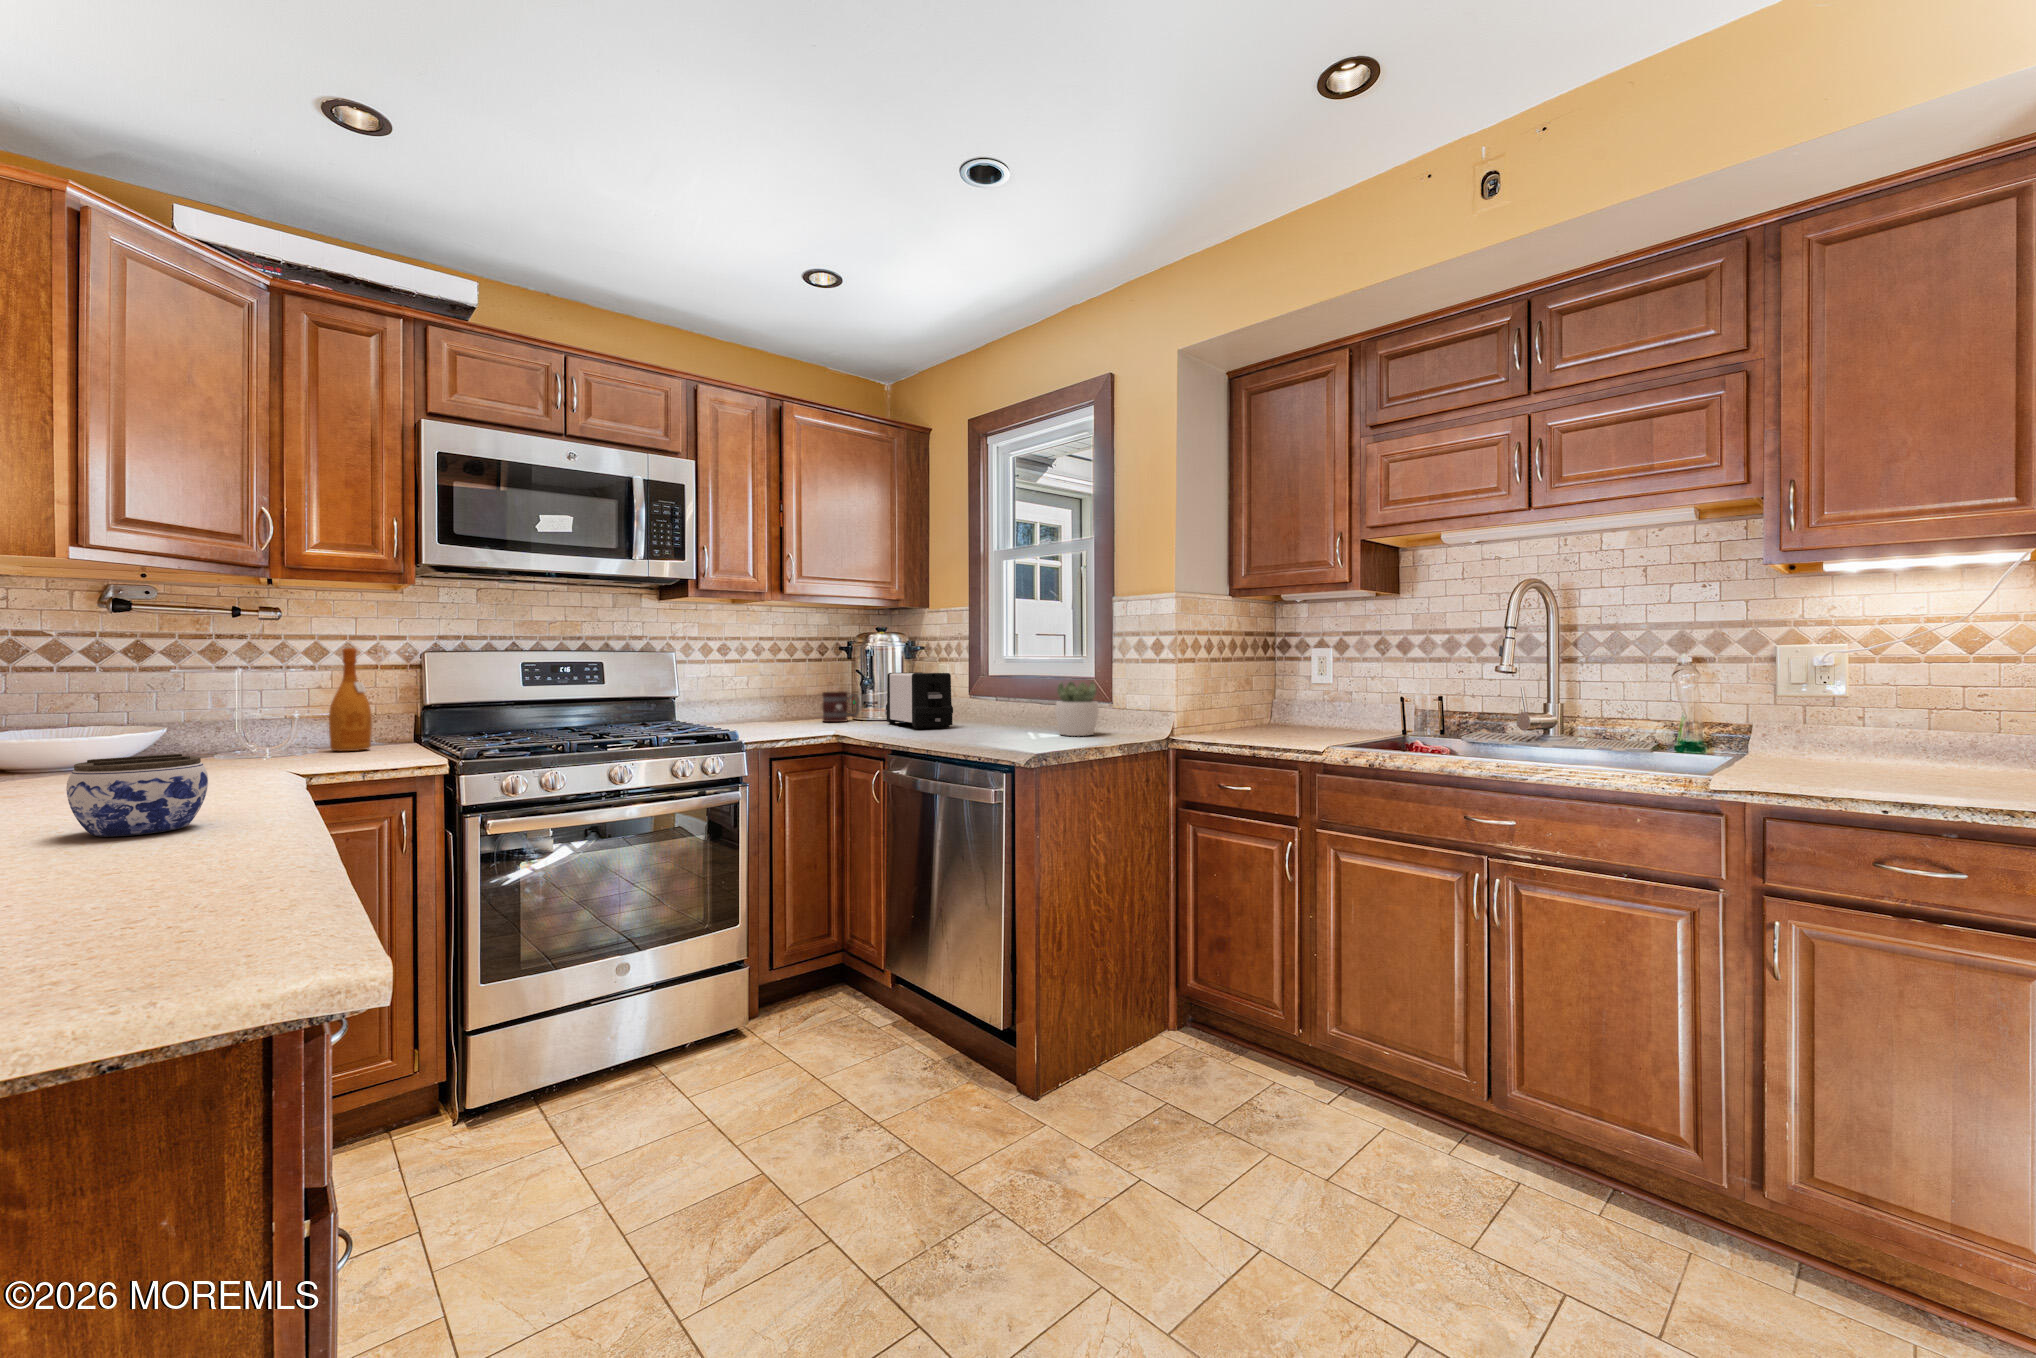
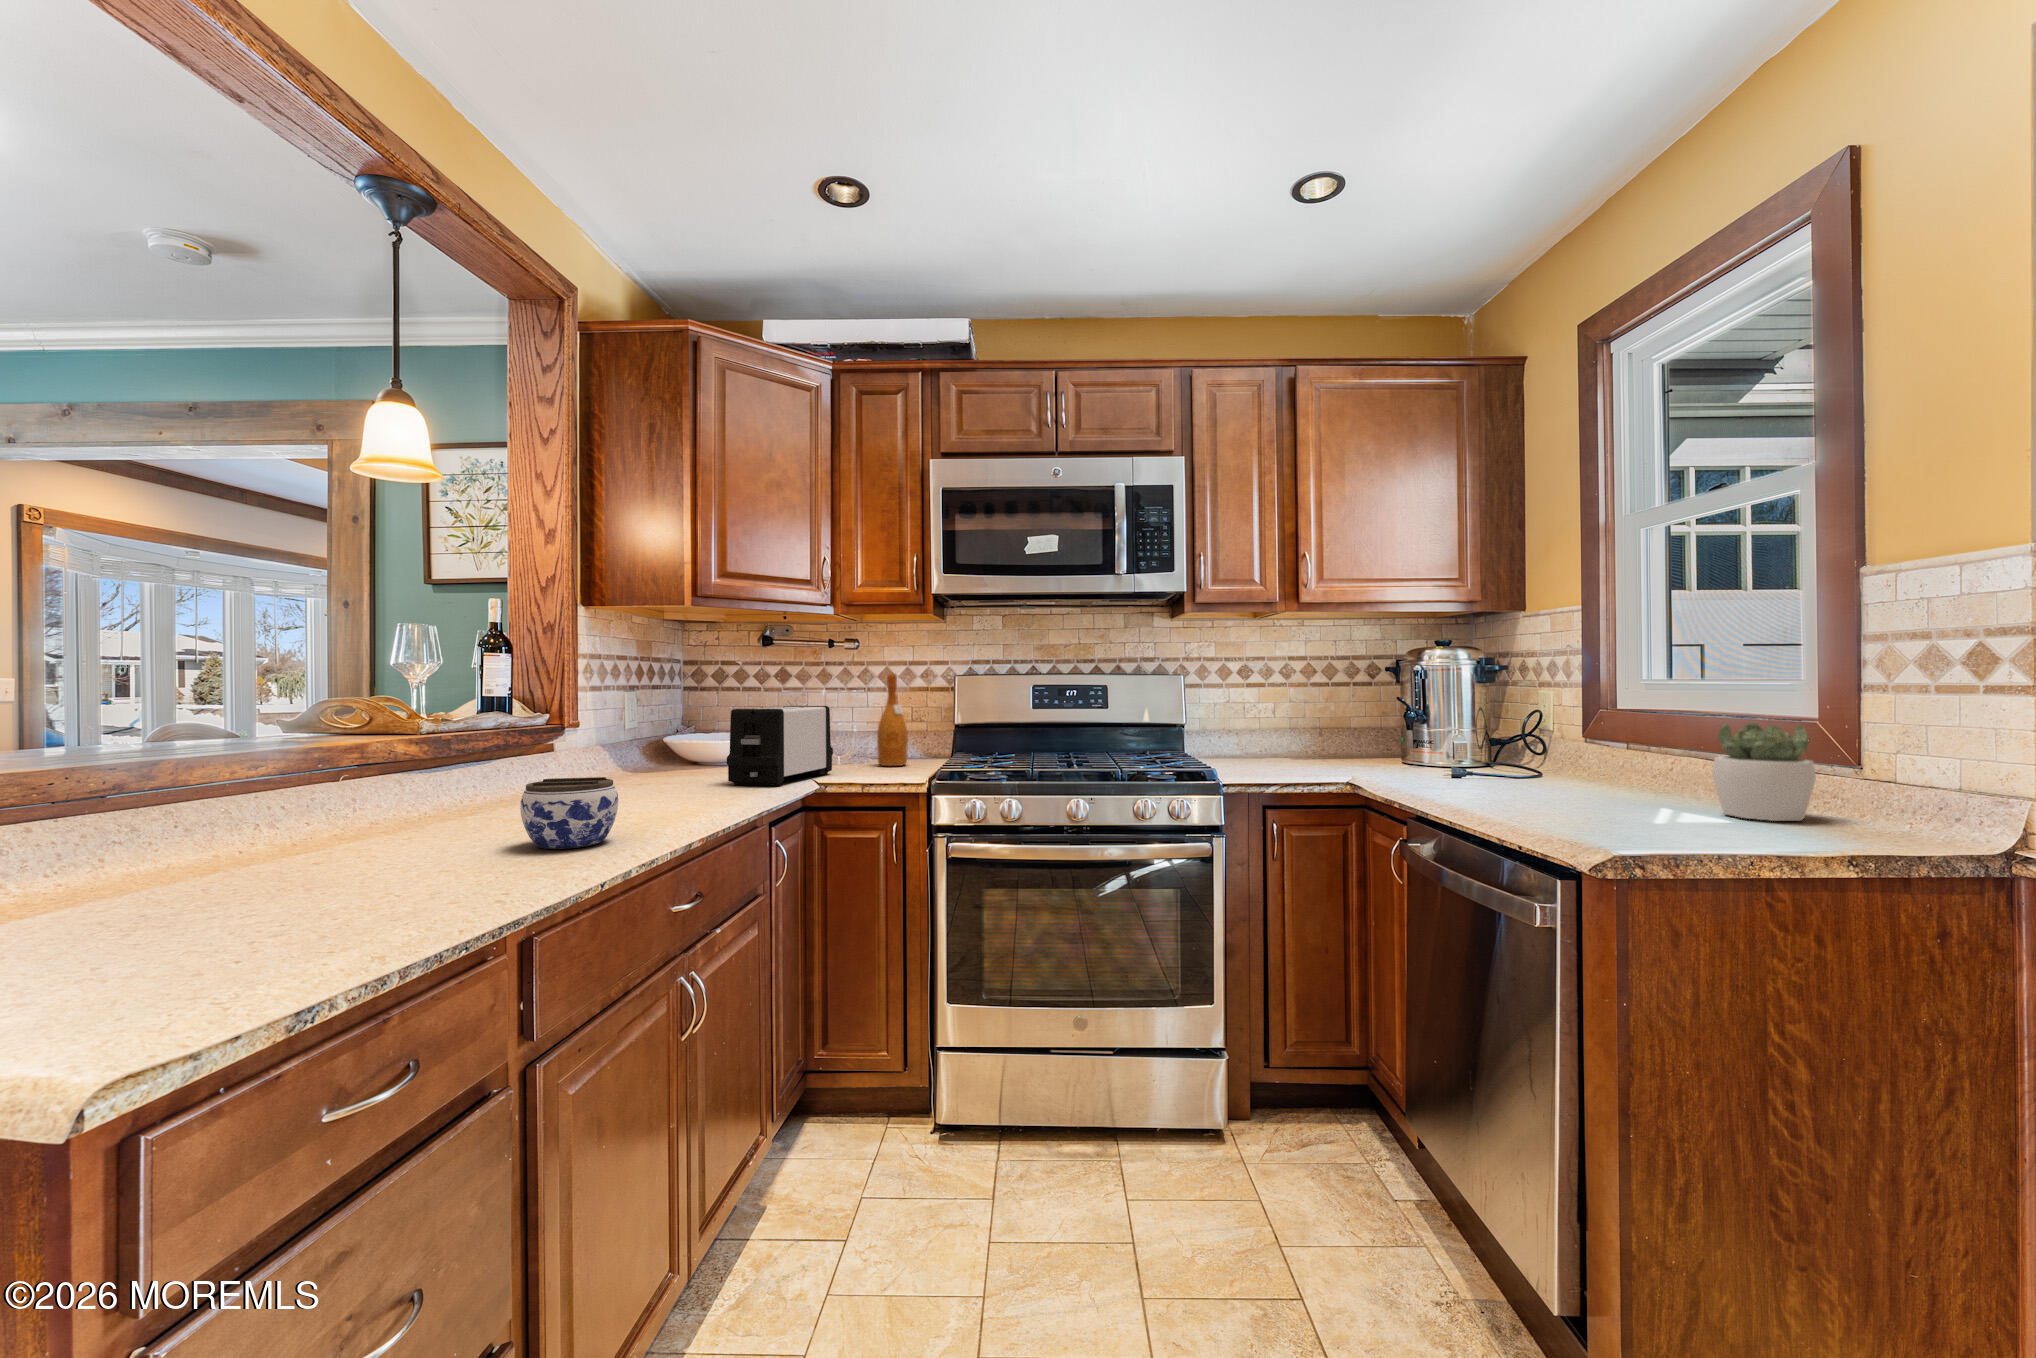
toaster: present [886,673,953,729] -> present [727,706,833,785]
mug: present [822,692,859,722] -> none [1359,722,1411,762]

